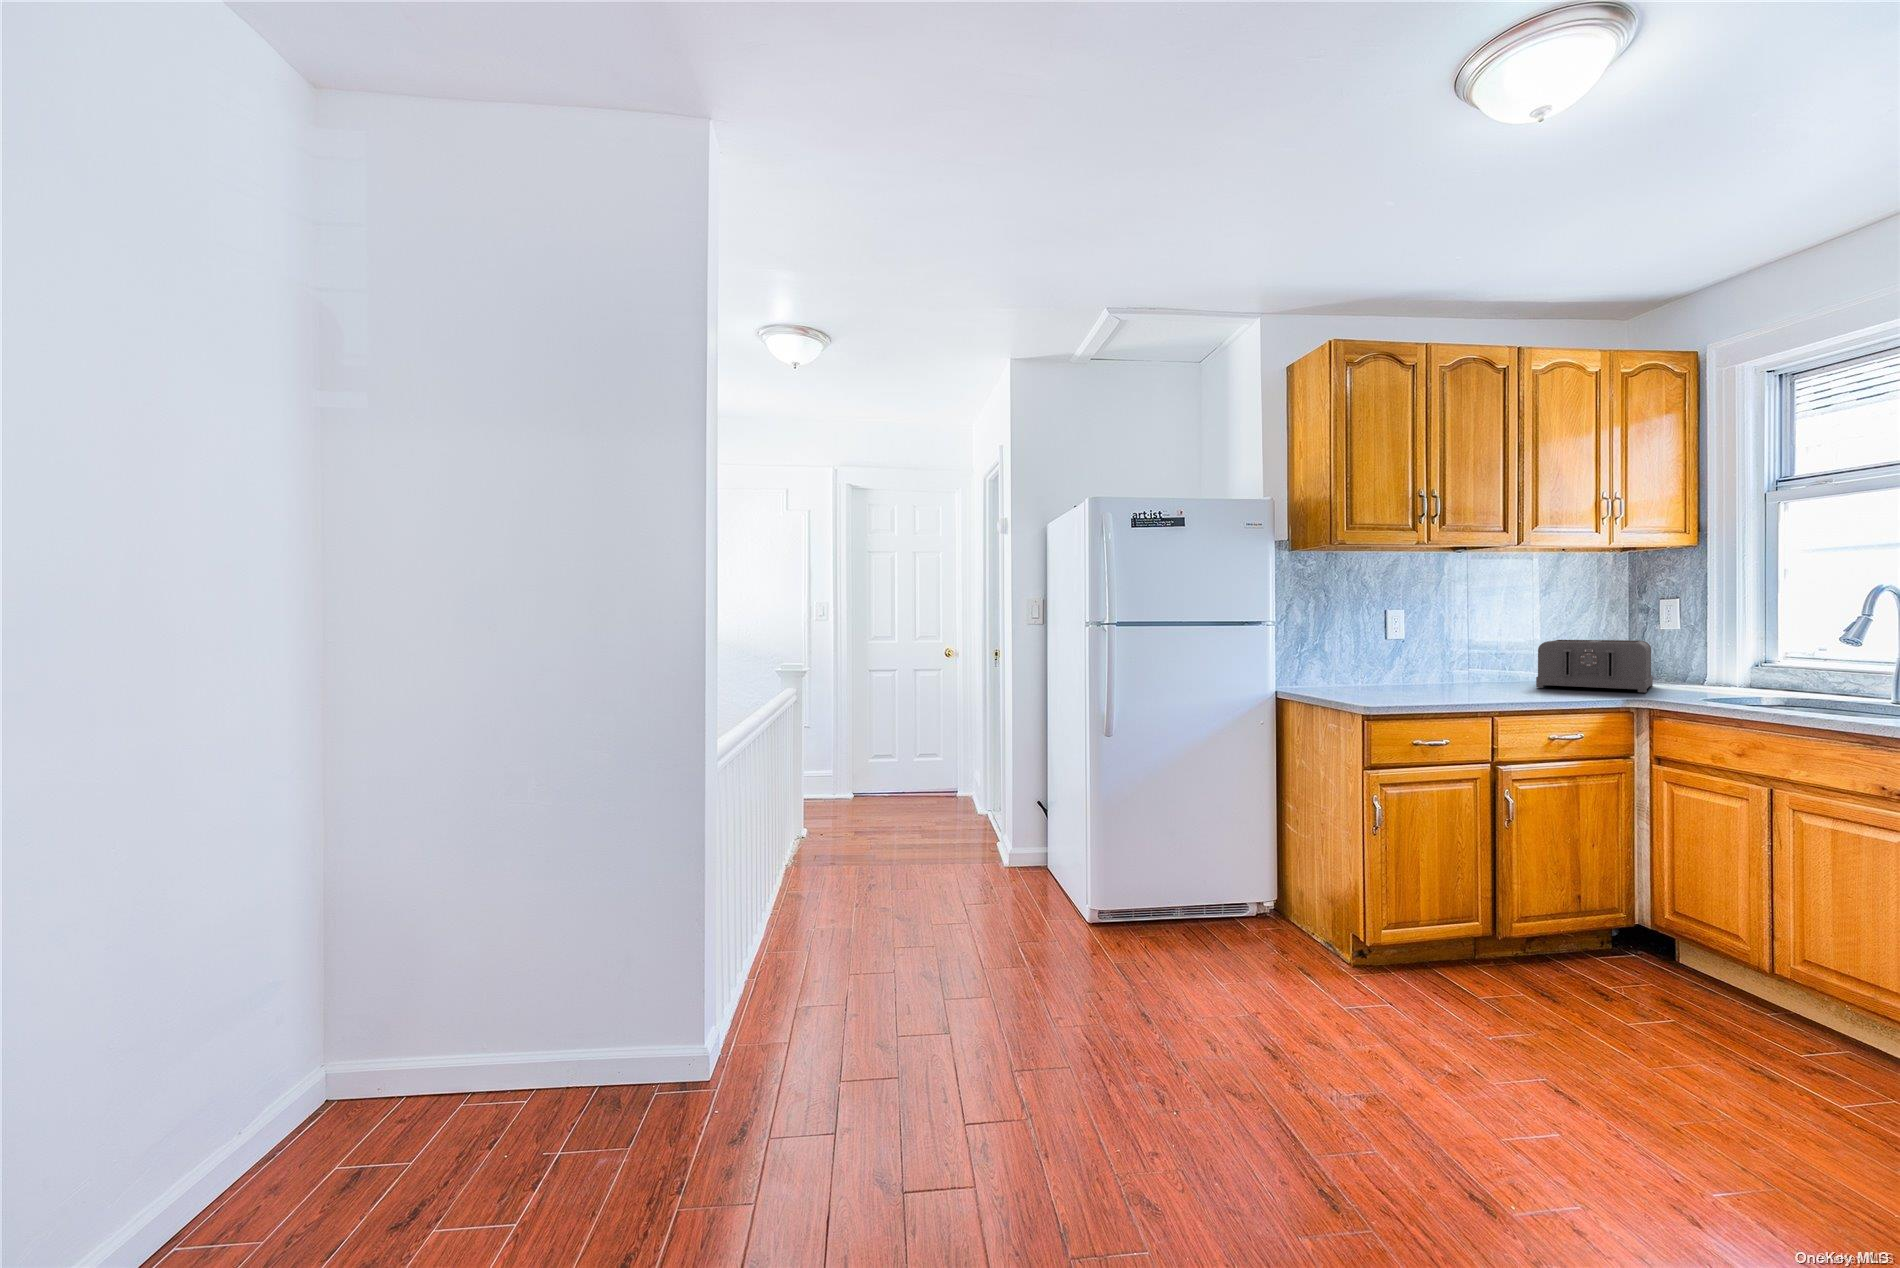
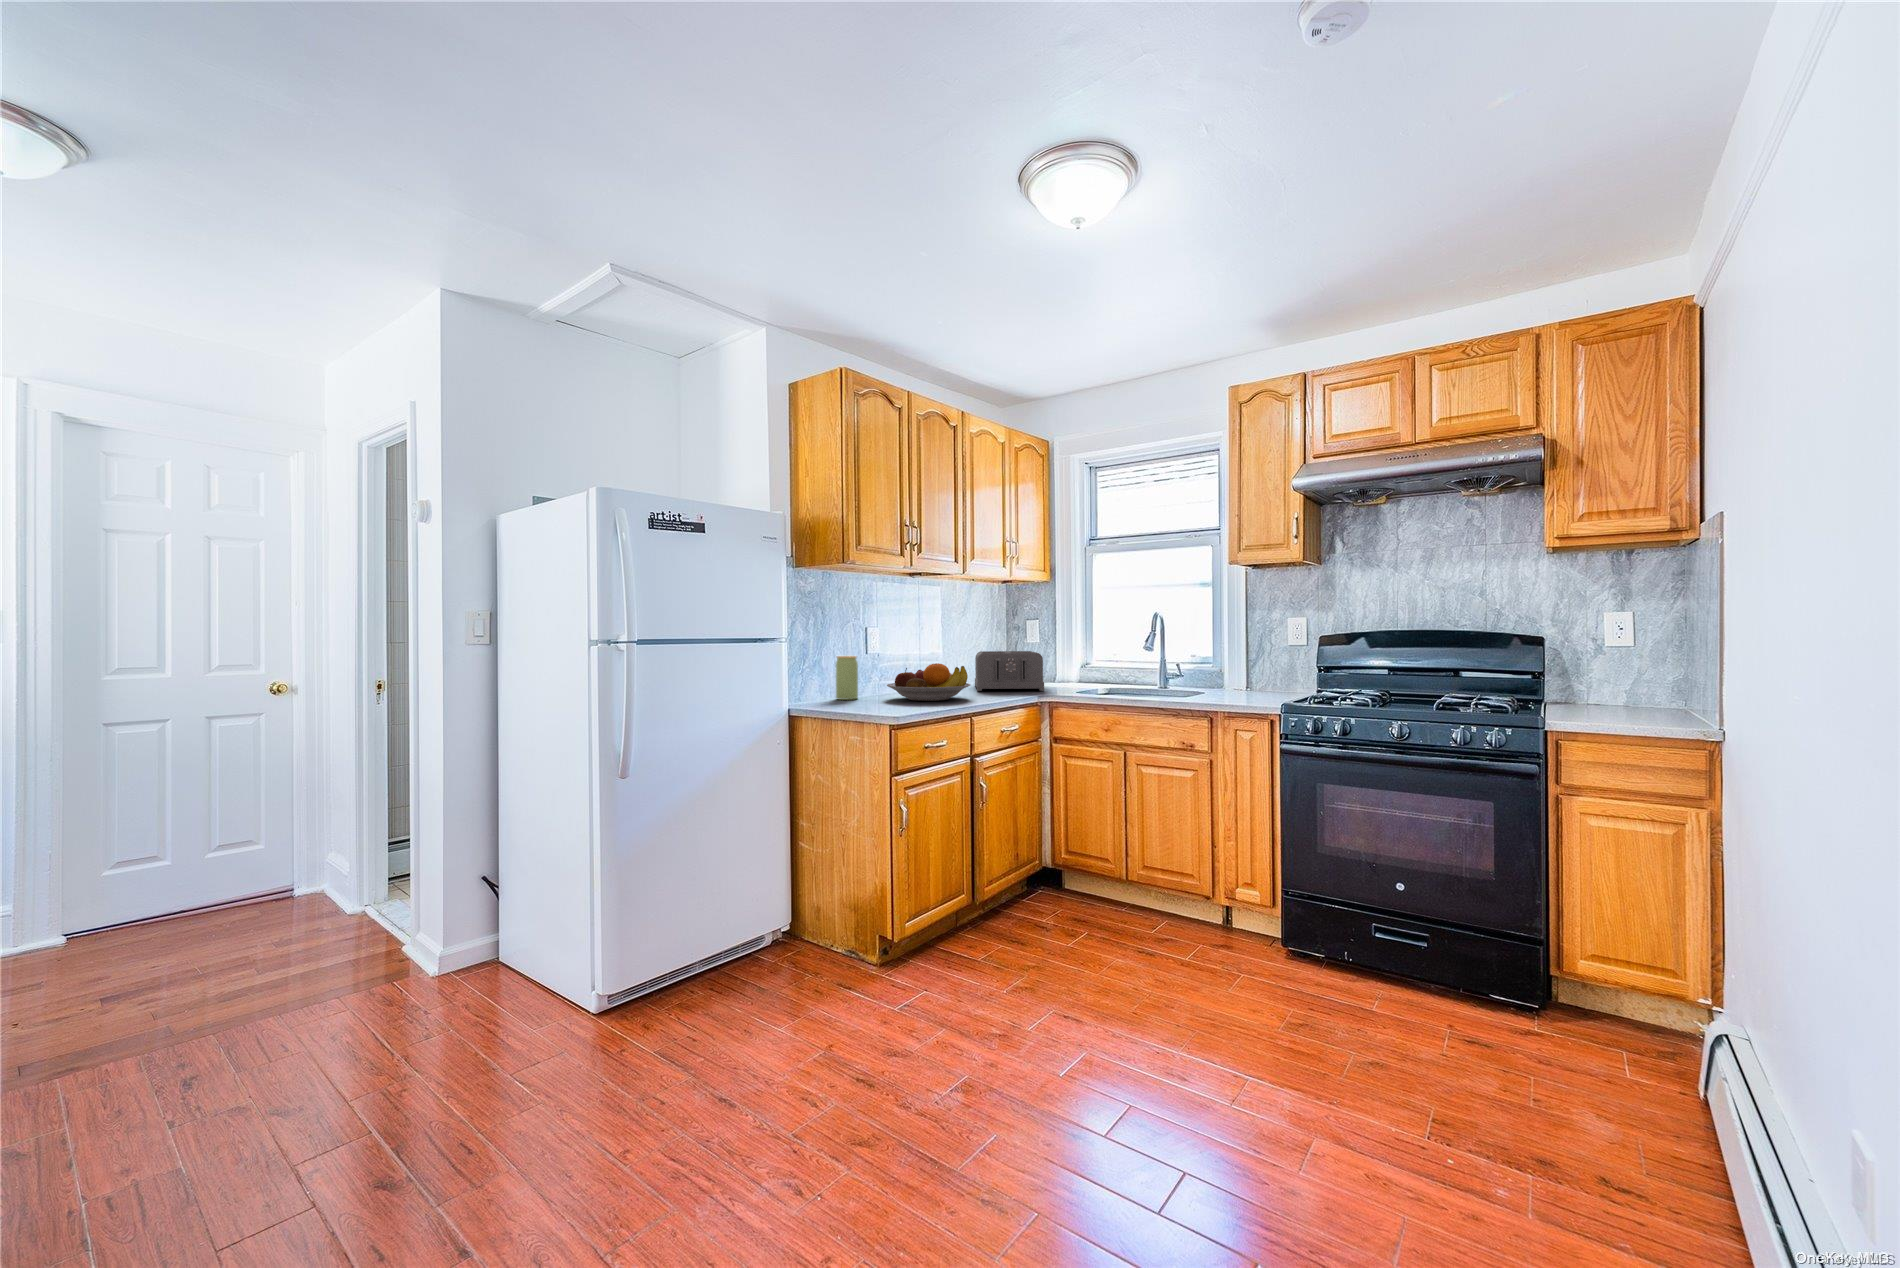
jar: none [1338,642,1364,687] -> present [836,656,858,700]
fruit bowl: none [1394,653,1507,695] -> present [887,663,970,701]

